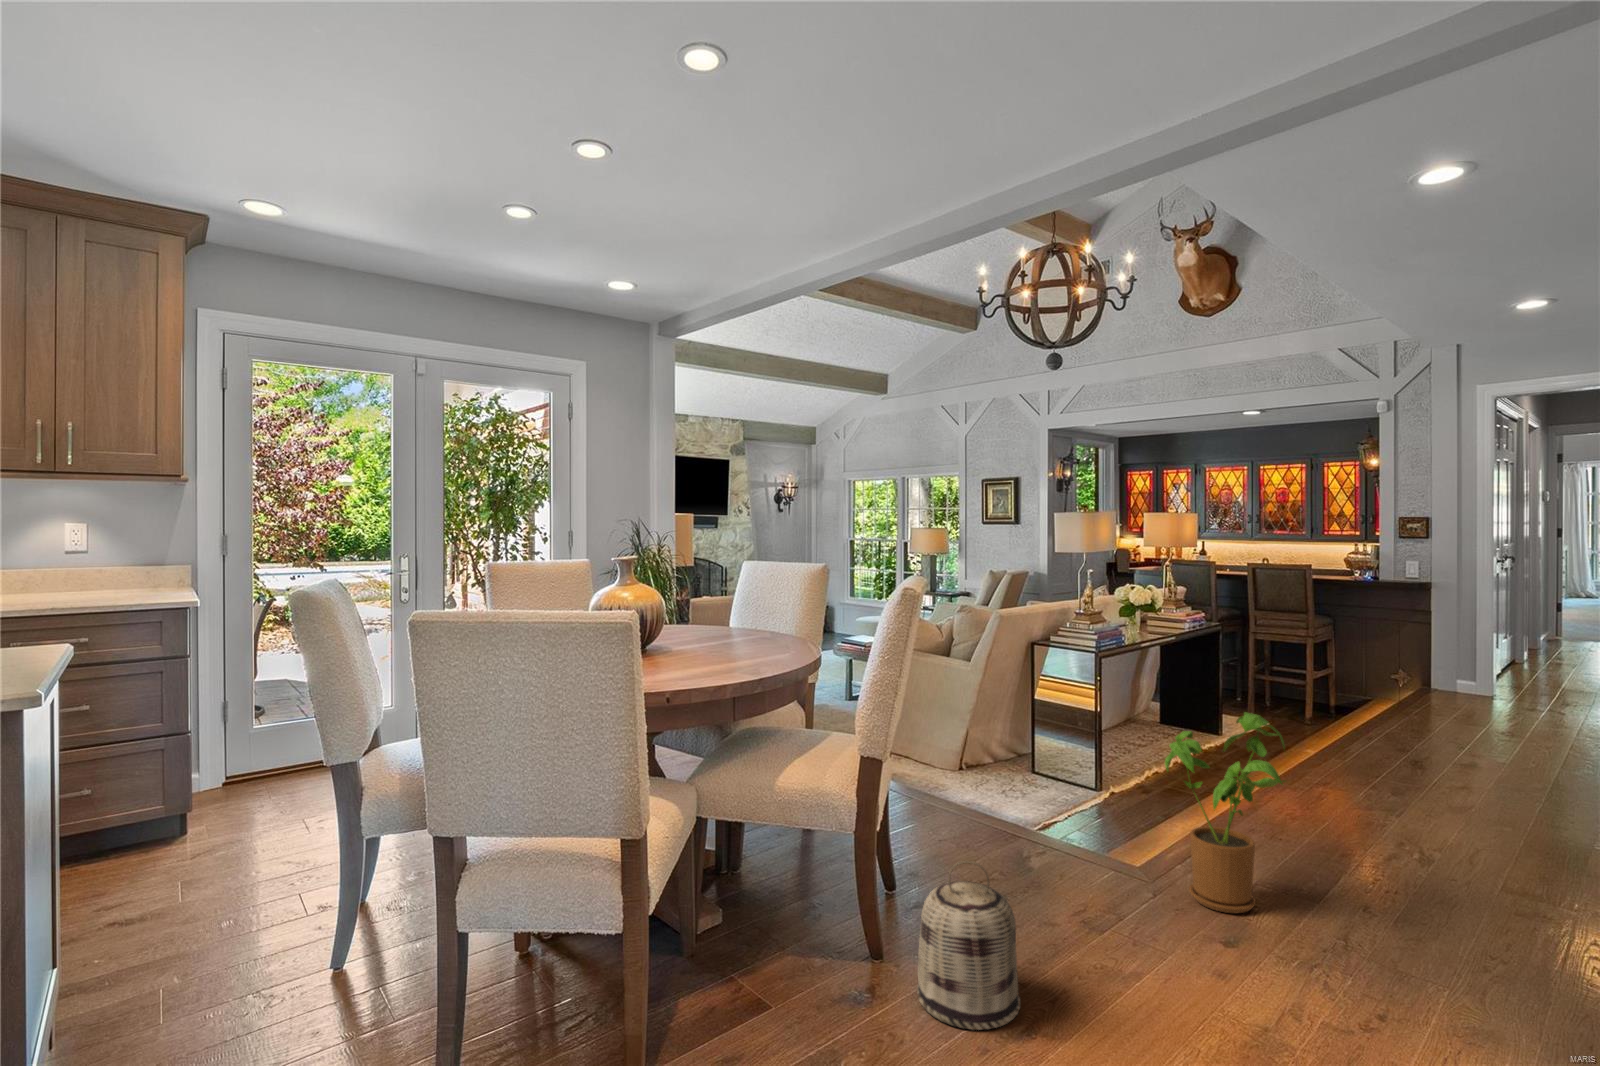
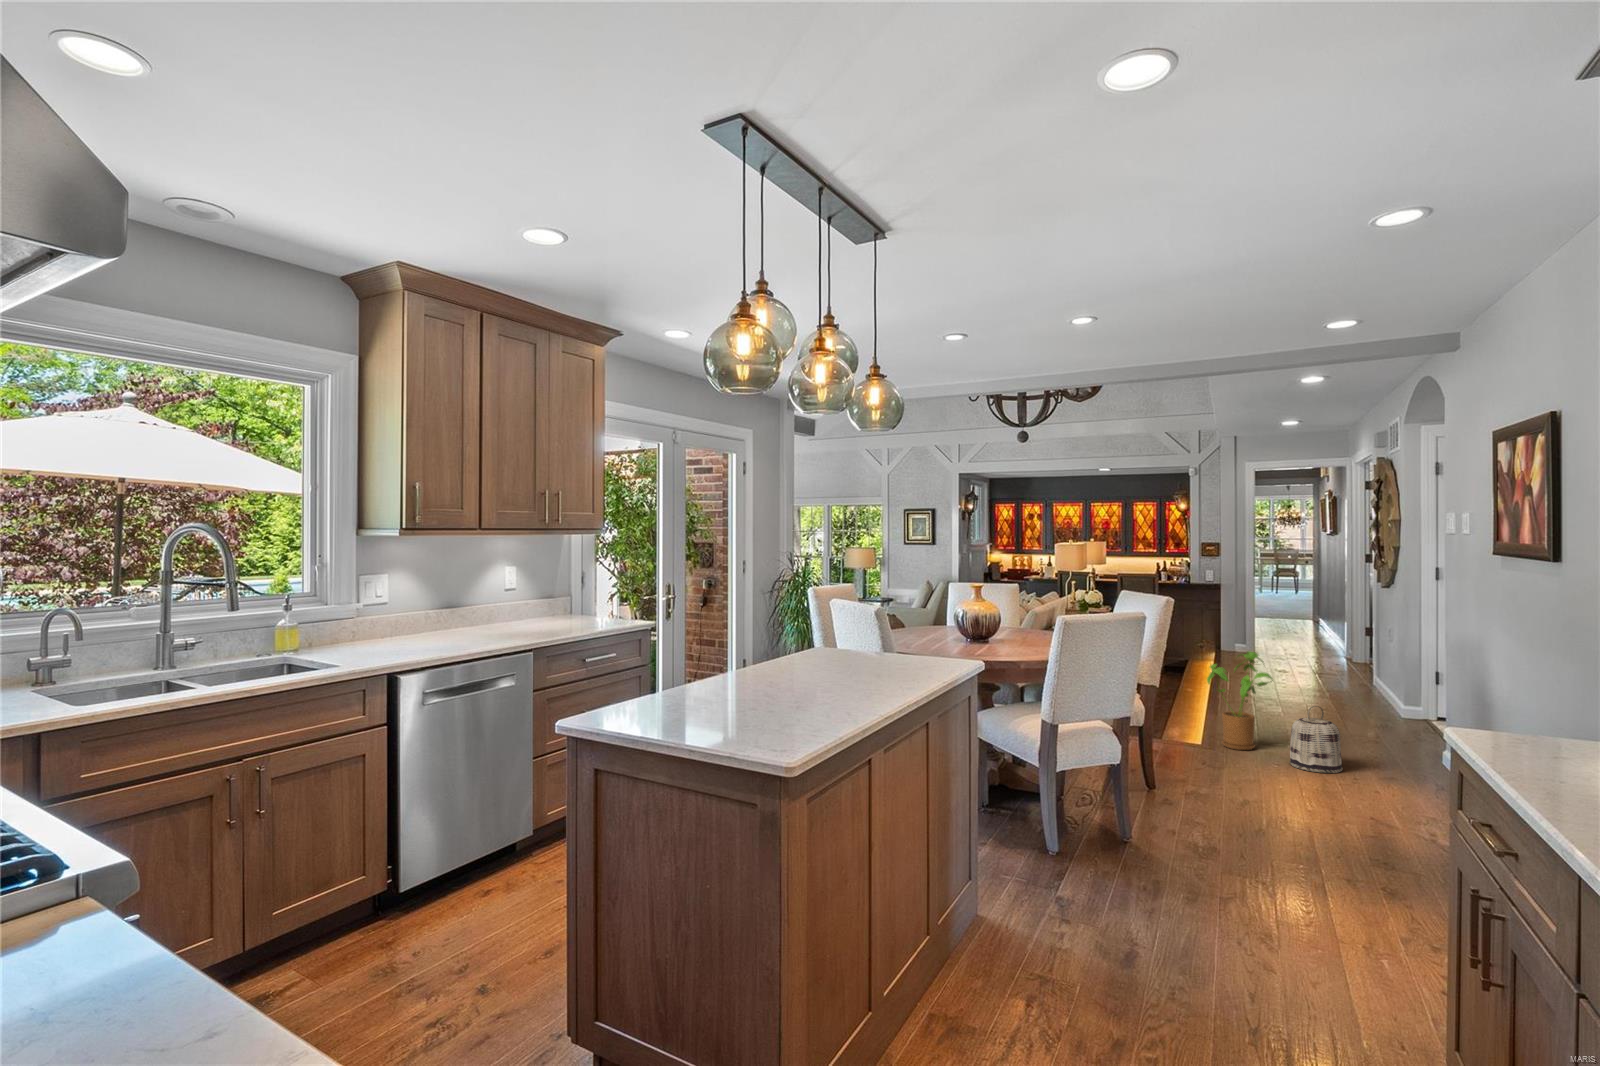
basket: present [917,861,1020,1030] -> present [1290,706,1343,773]

